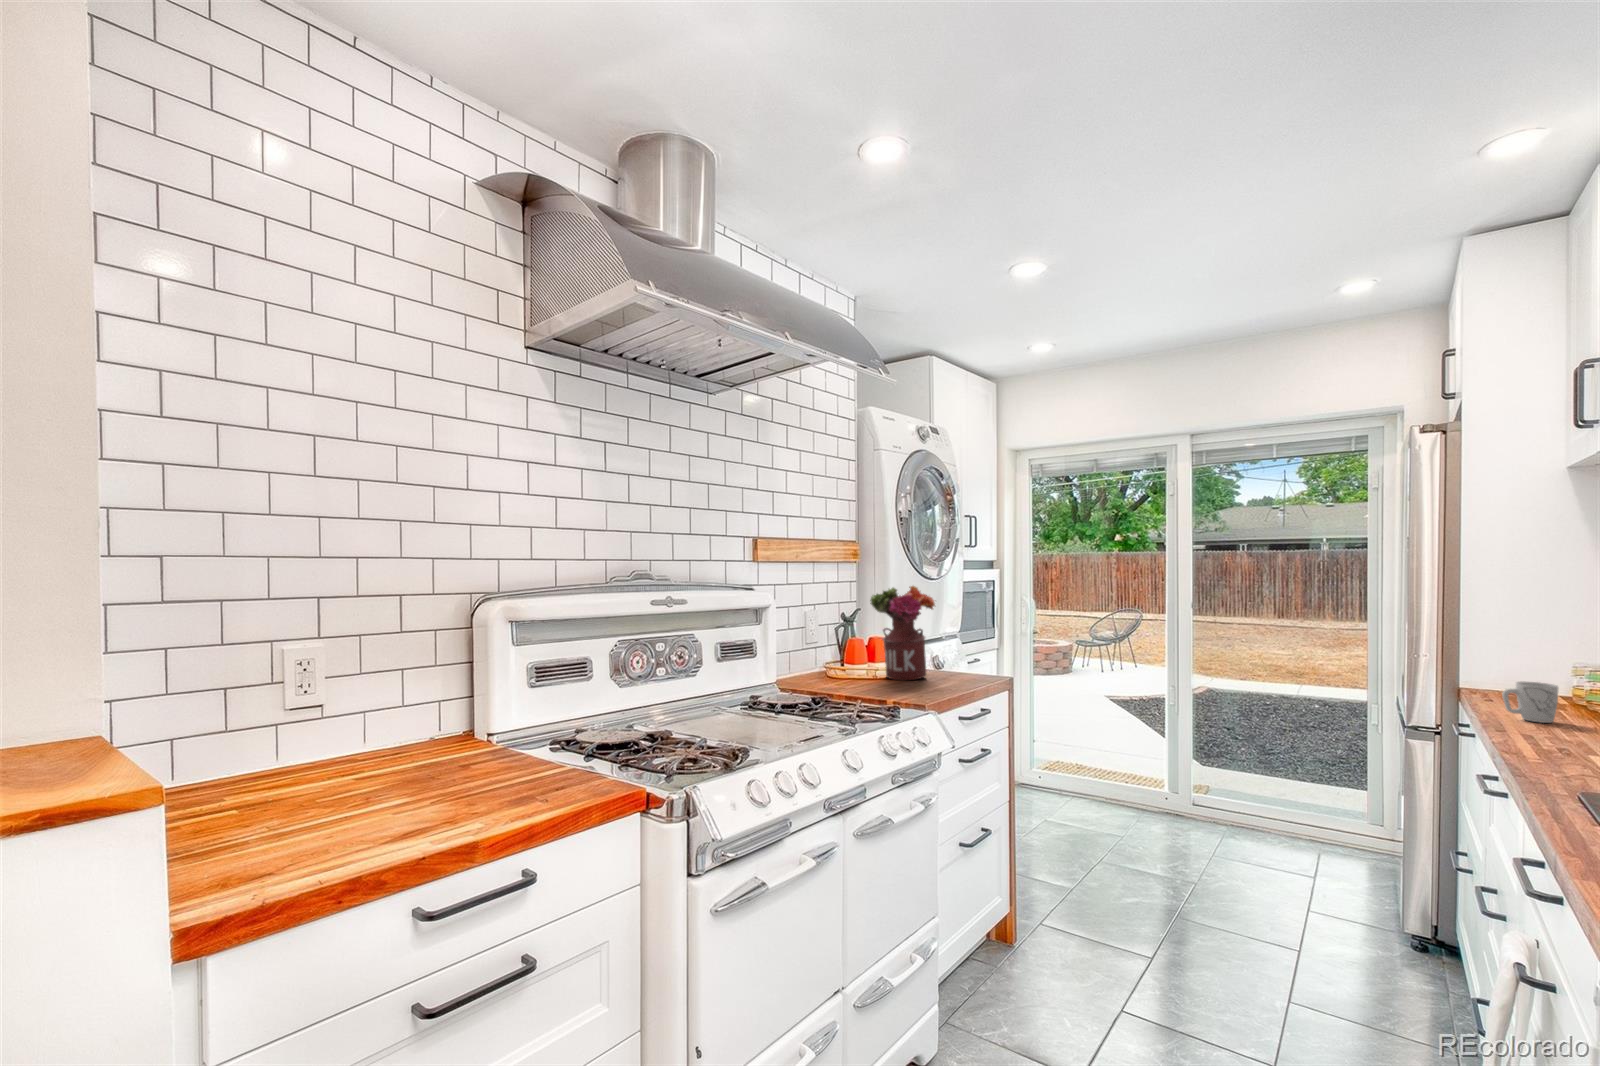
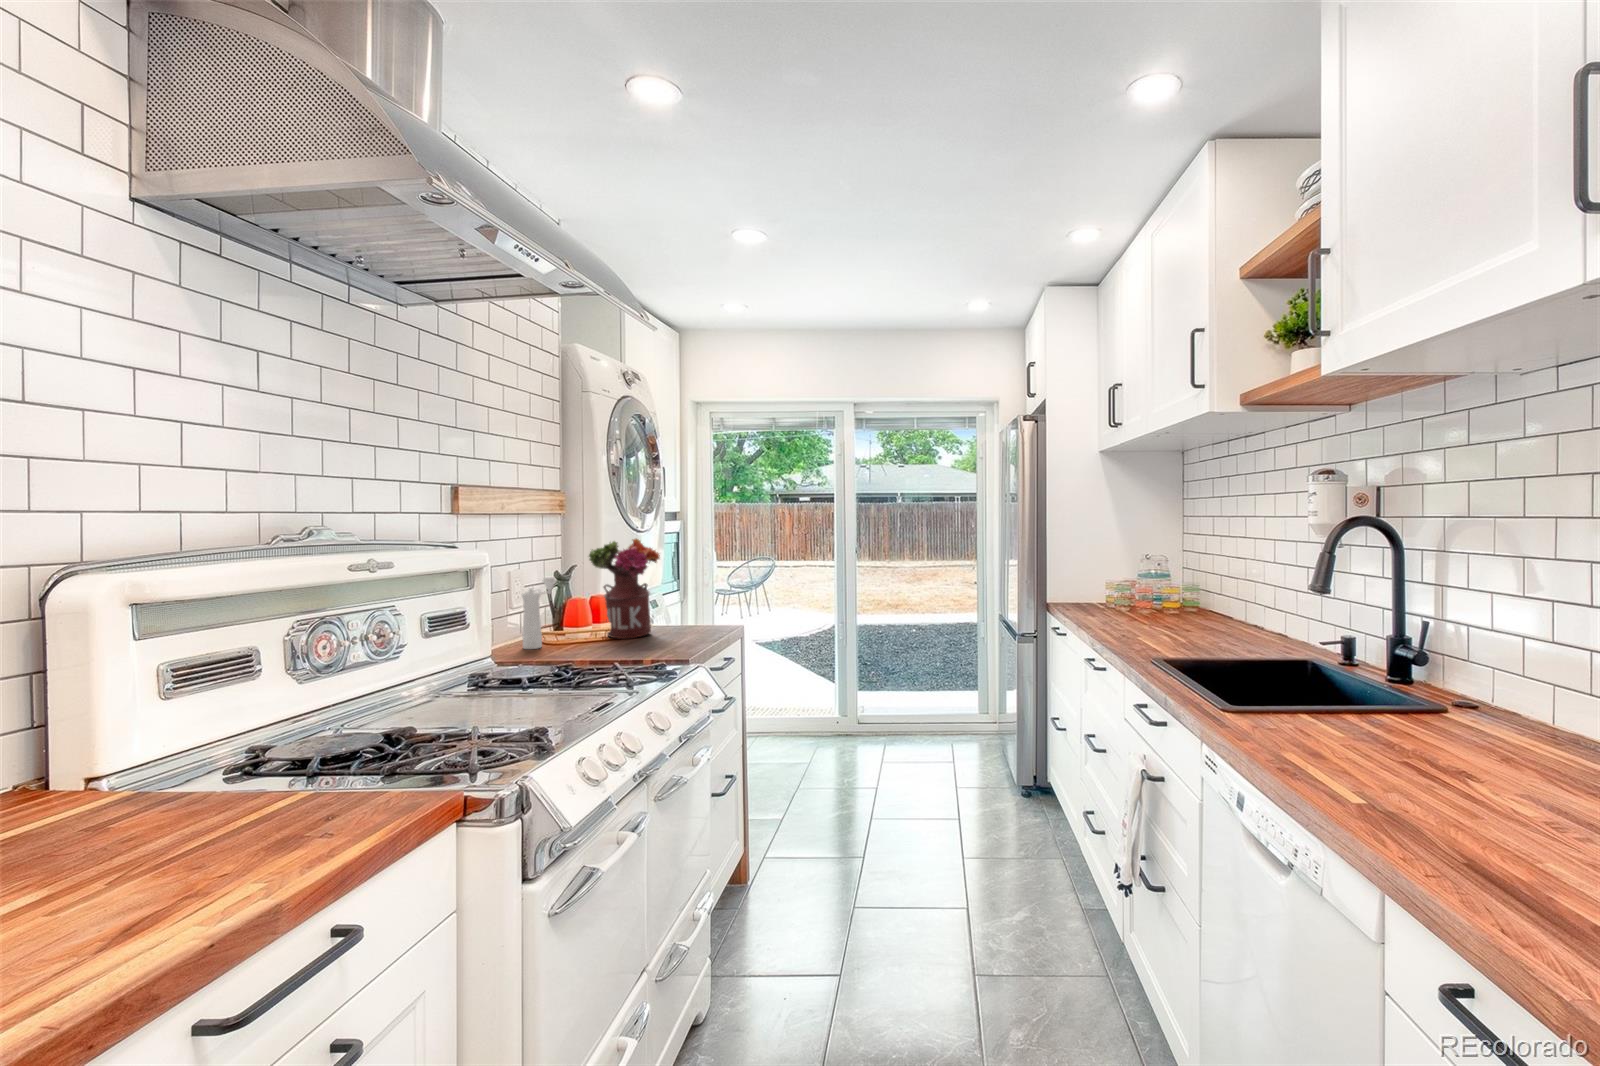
pepper mill: none [807,618,840,682] -> present [522,577,556,649]
mug: present [1502,682,1558,723] -> none [1099,597,1131,626]

